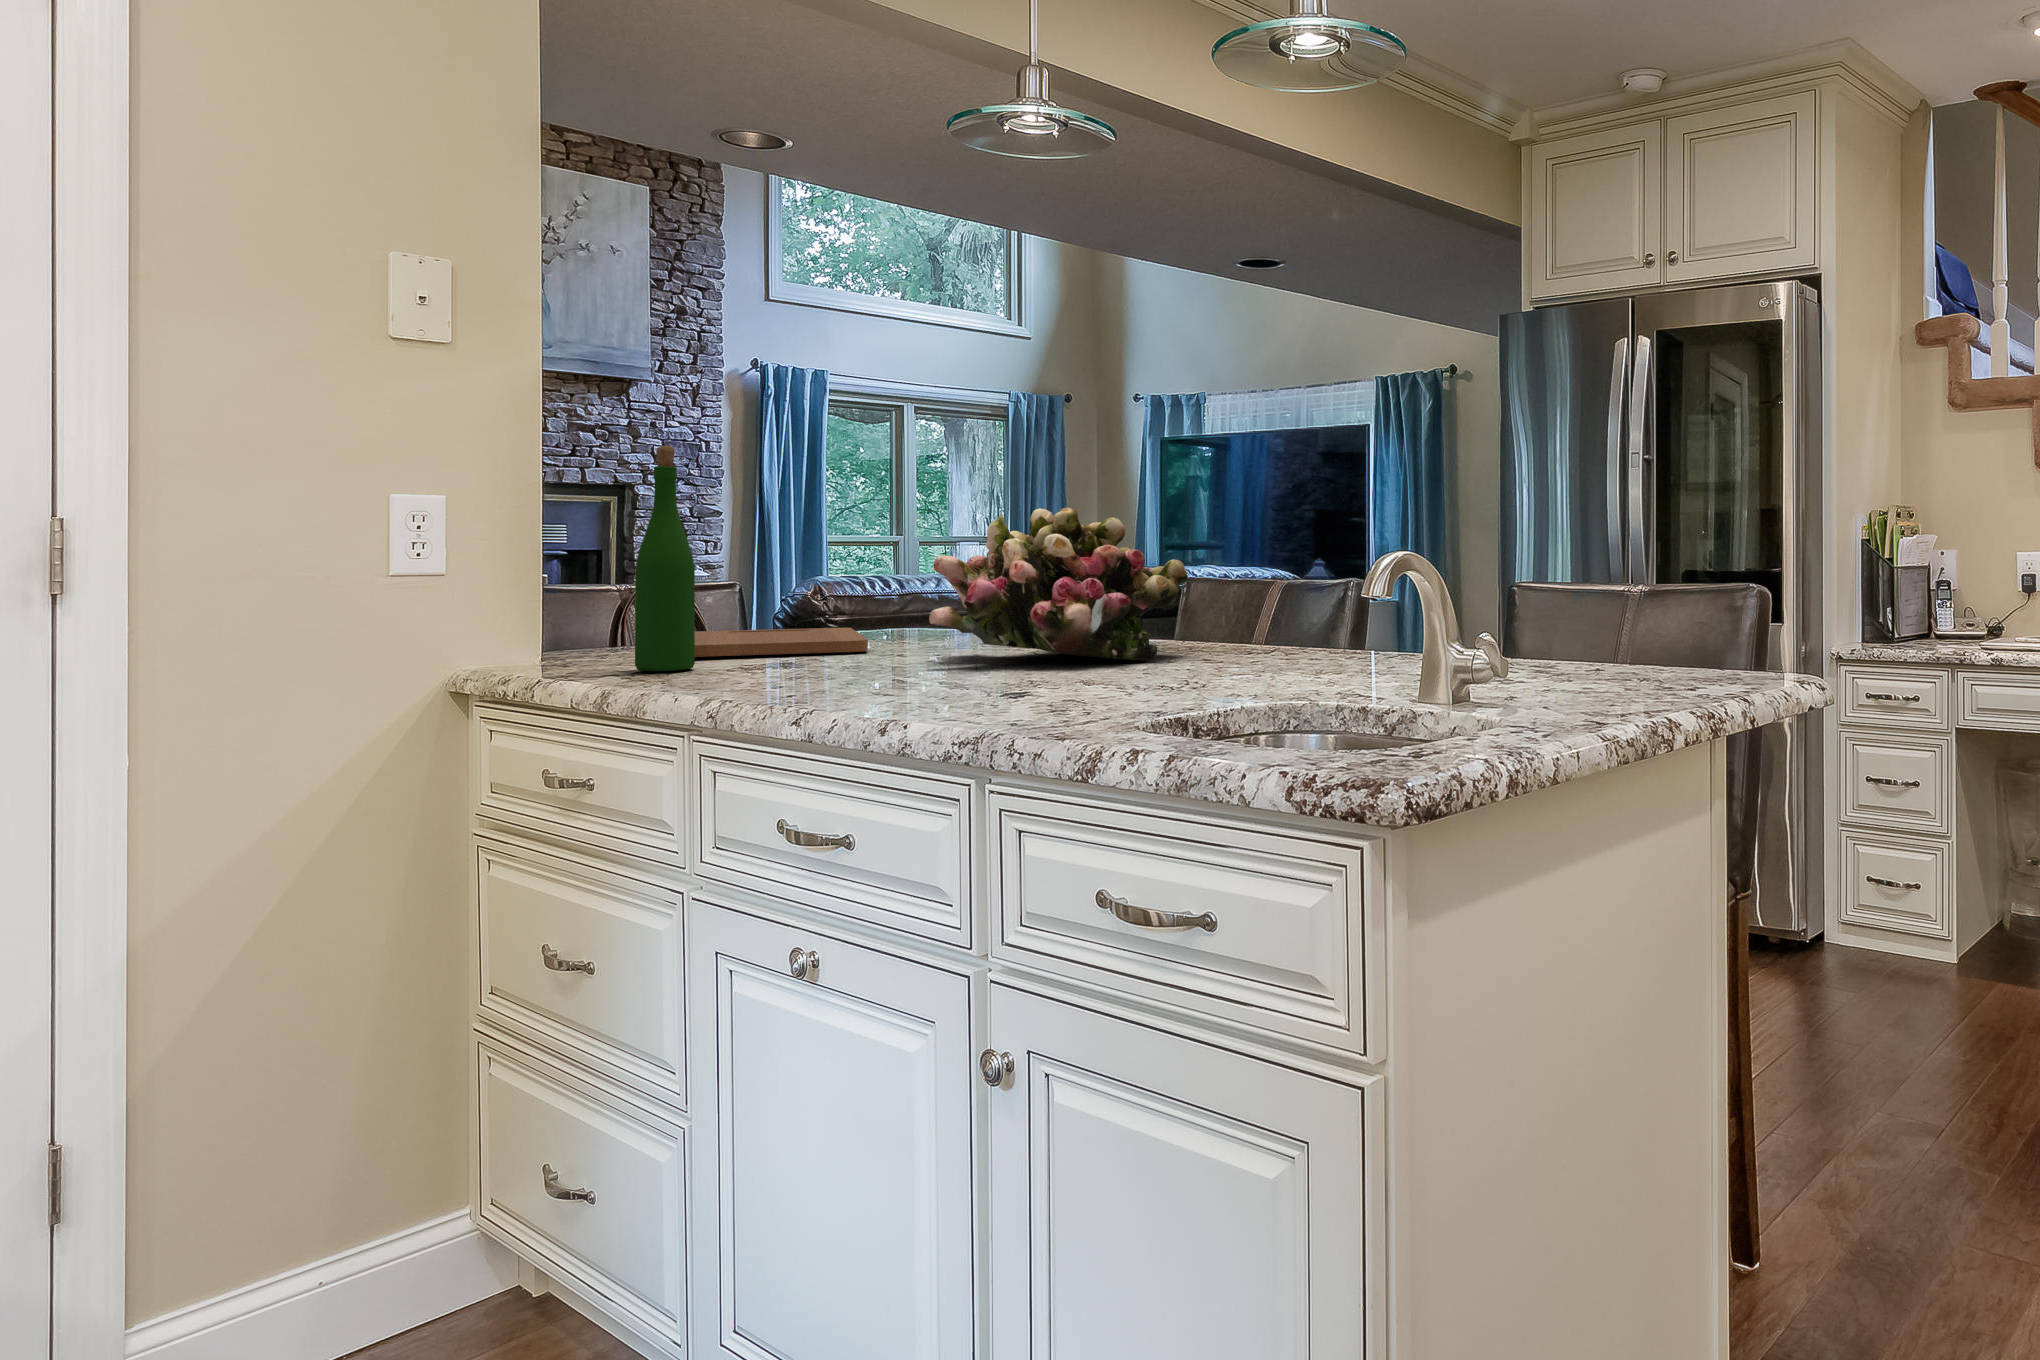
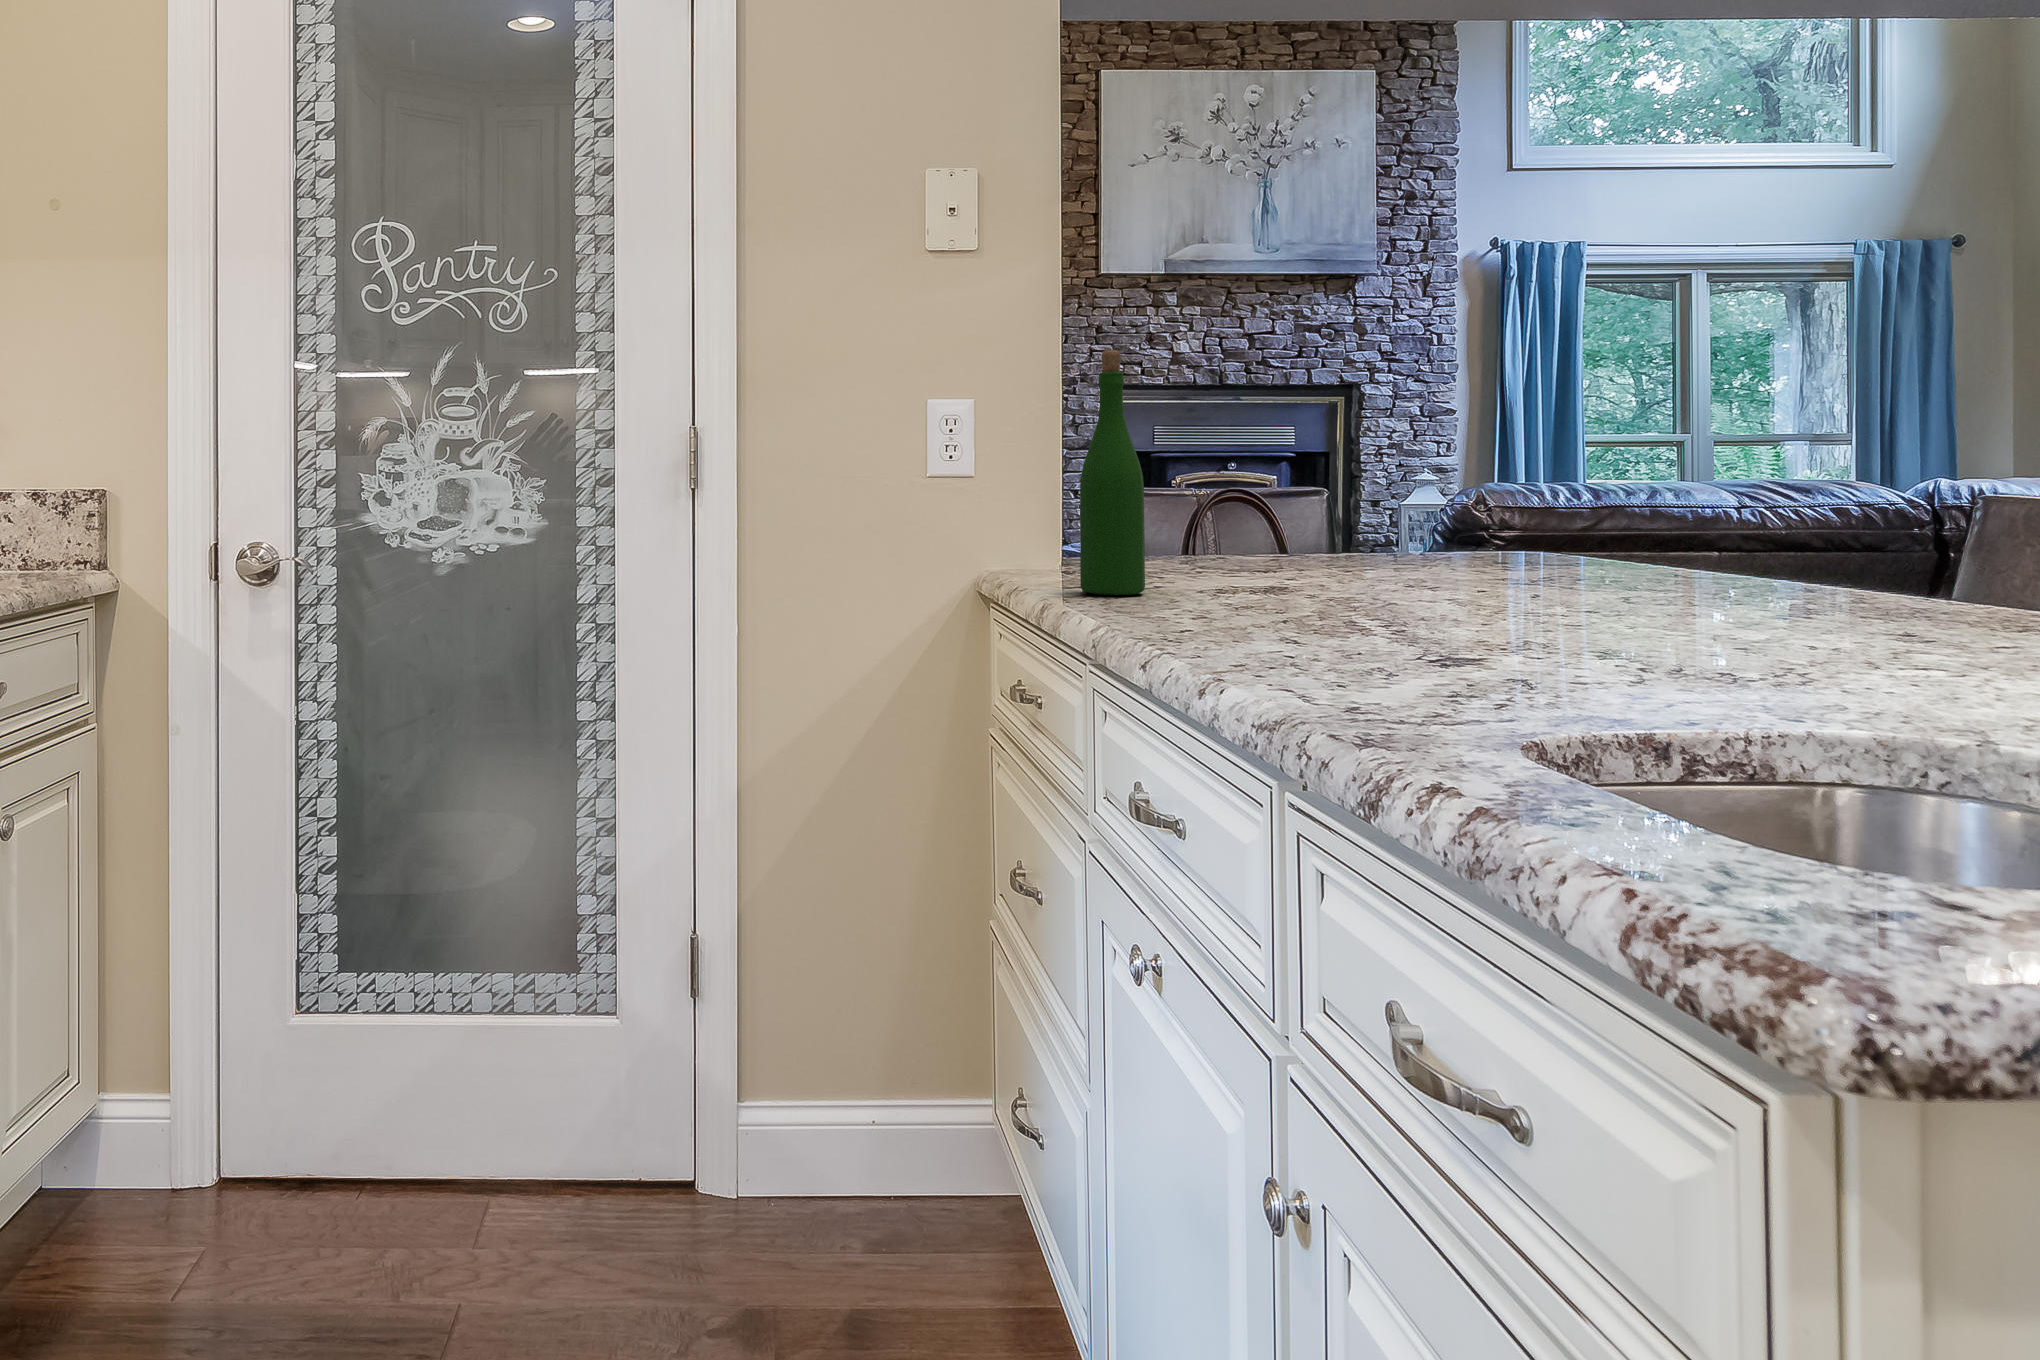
flower arrangement: present [929,508,1188,660] -> none [1404,406,1871,639]
cutting board: present [695,628,868,657] -> none [1149,550,1402,589]

